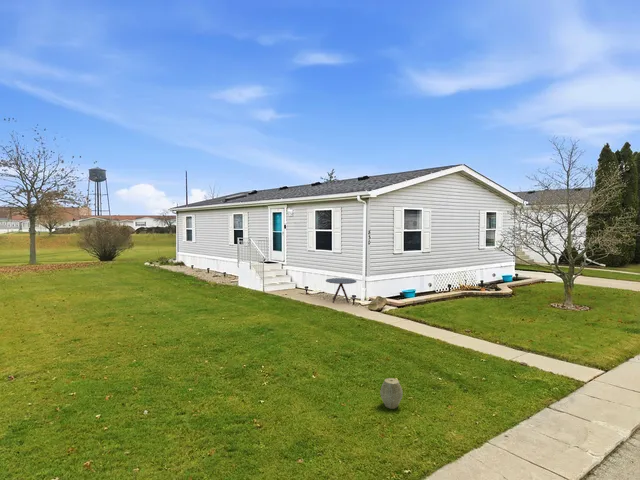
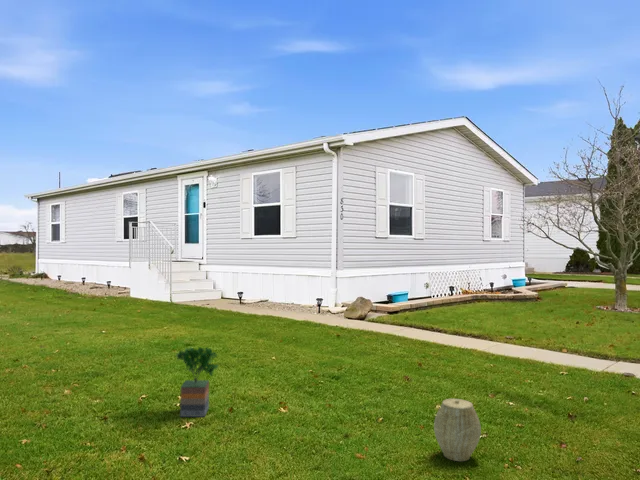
round table: present [326,278,356,303] -> none [275,275,323,311]
potted tree: none [260,342,282,377] -> present [177,348,218,417]

